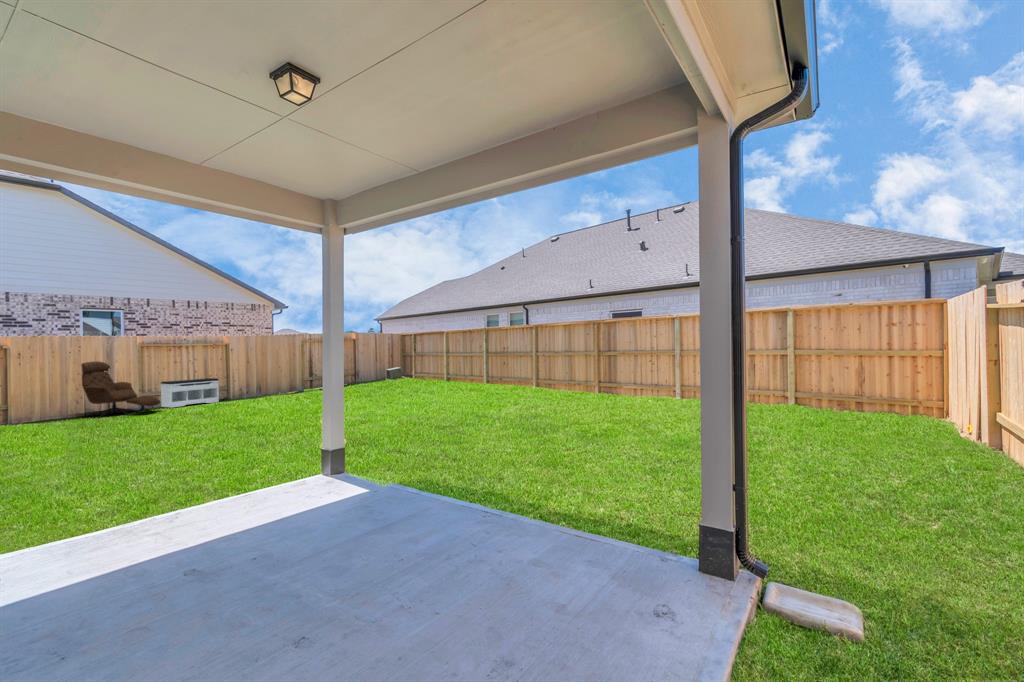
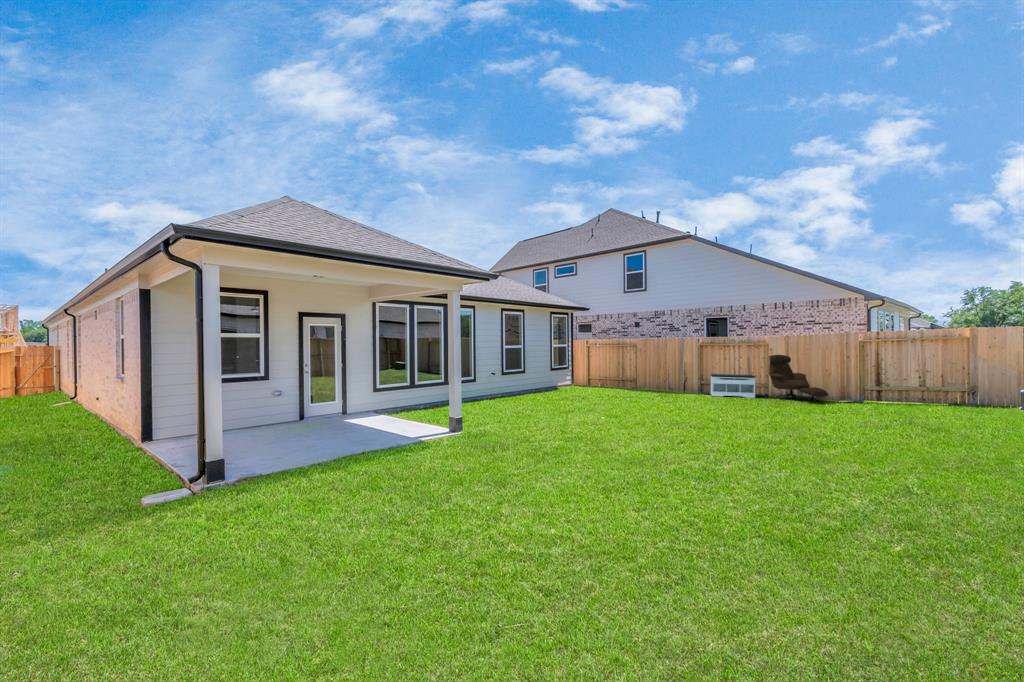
lounge chair: present [81,361,160,417] -> present [769,355,828,404]

